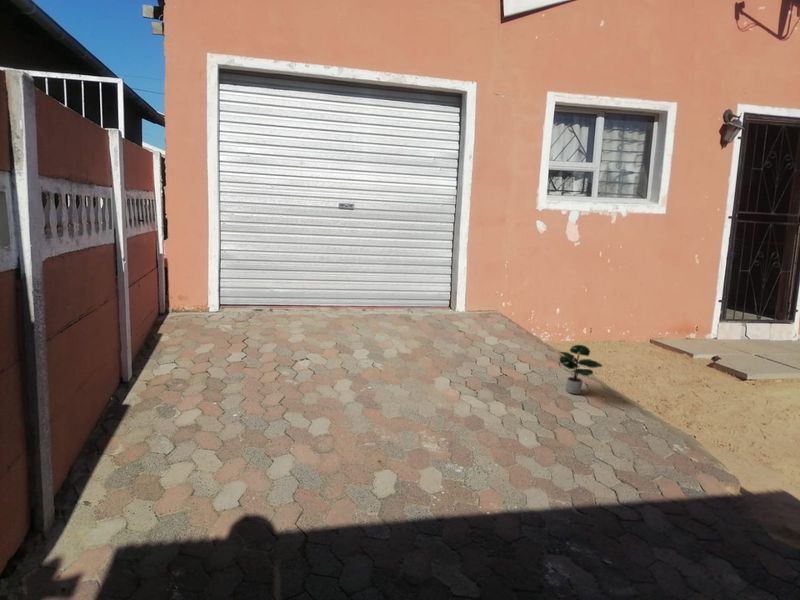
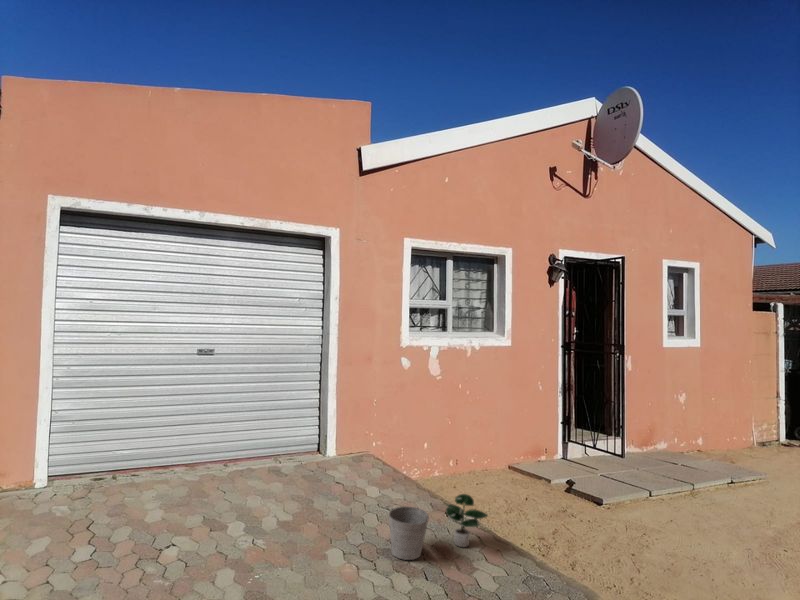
bucket: none [499,349,539,397] -> present [389,506,429,560]

